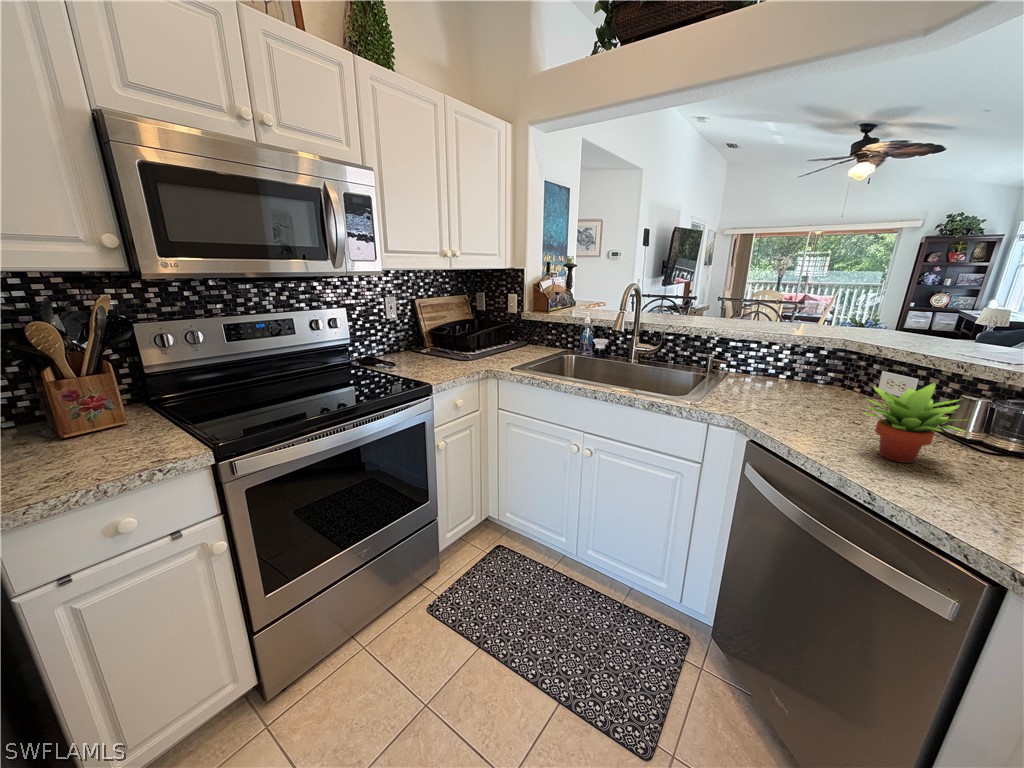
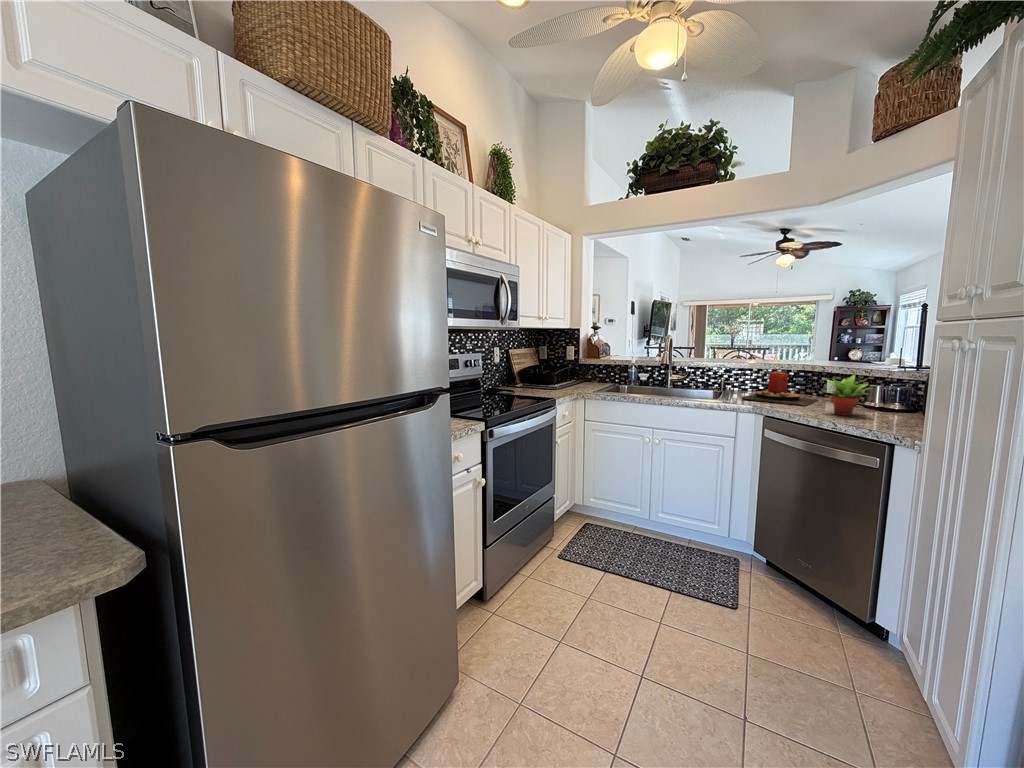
candle: none [727,354,859,423] -> present [741,372,818,406]

